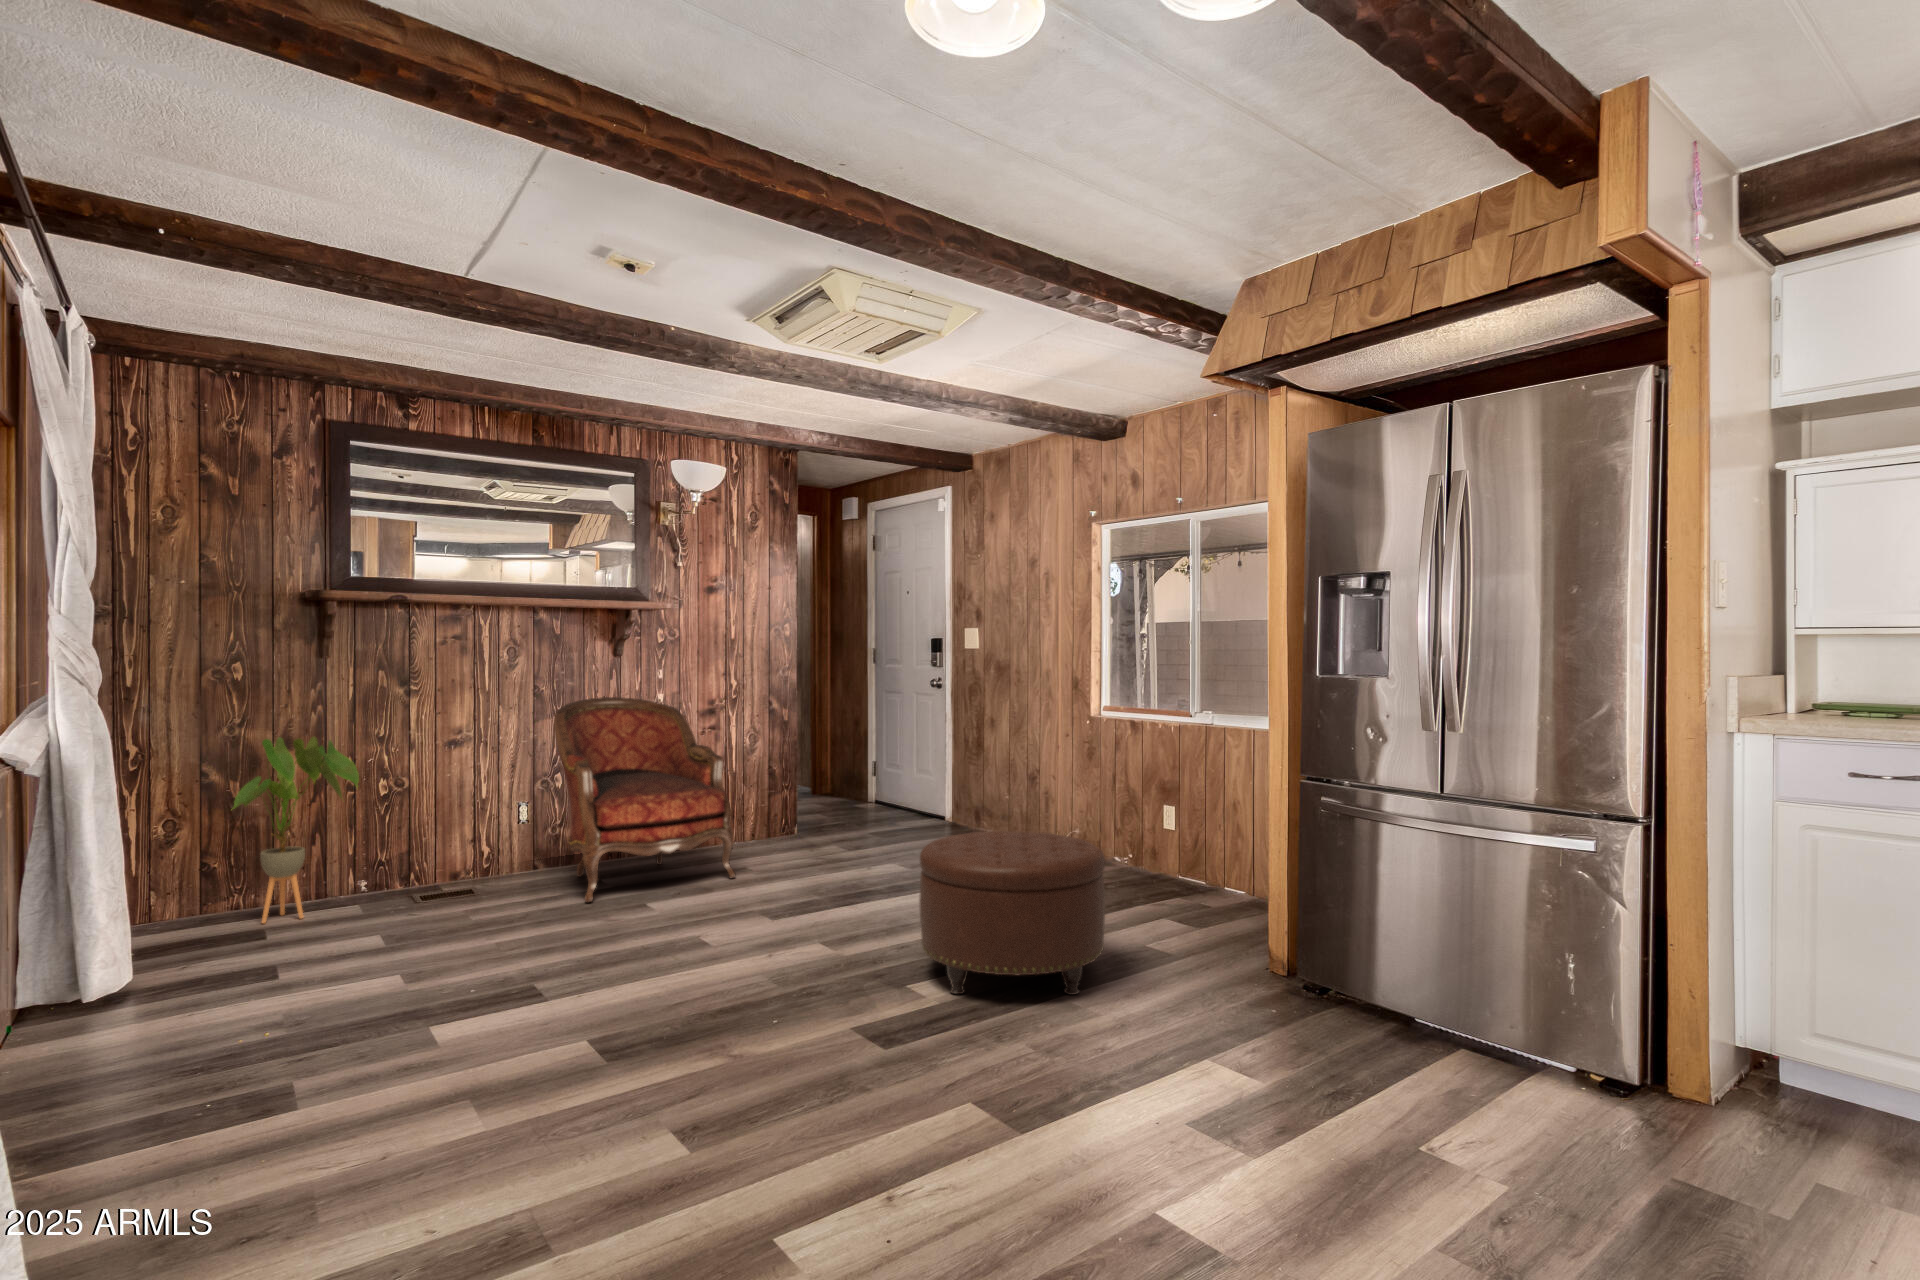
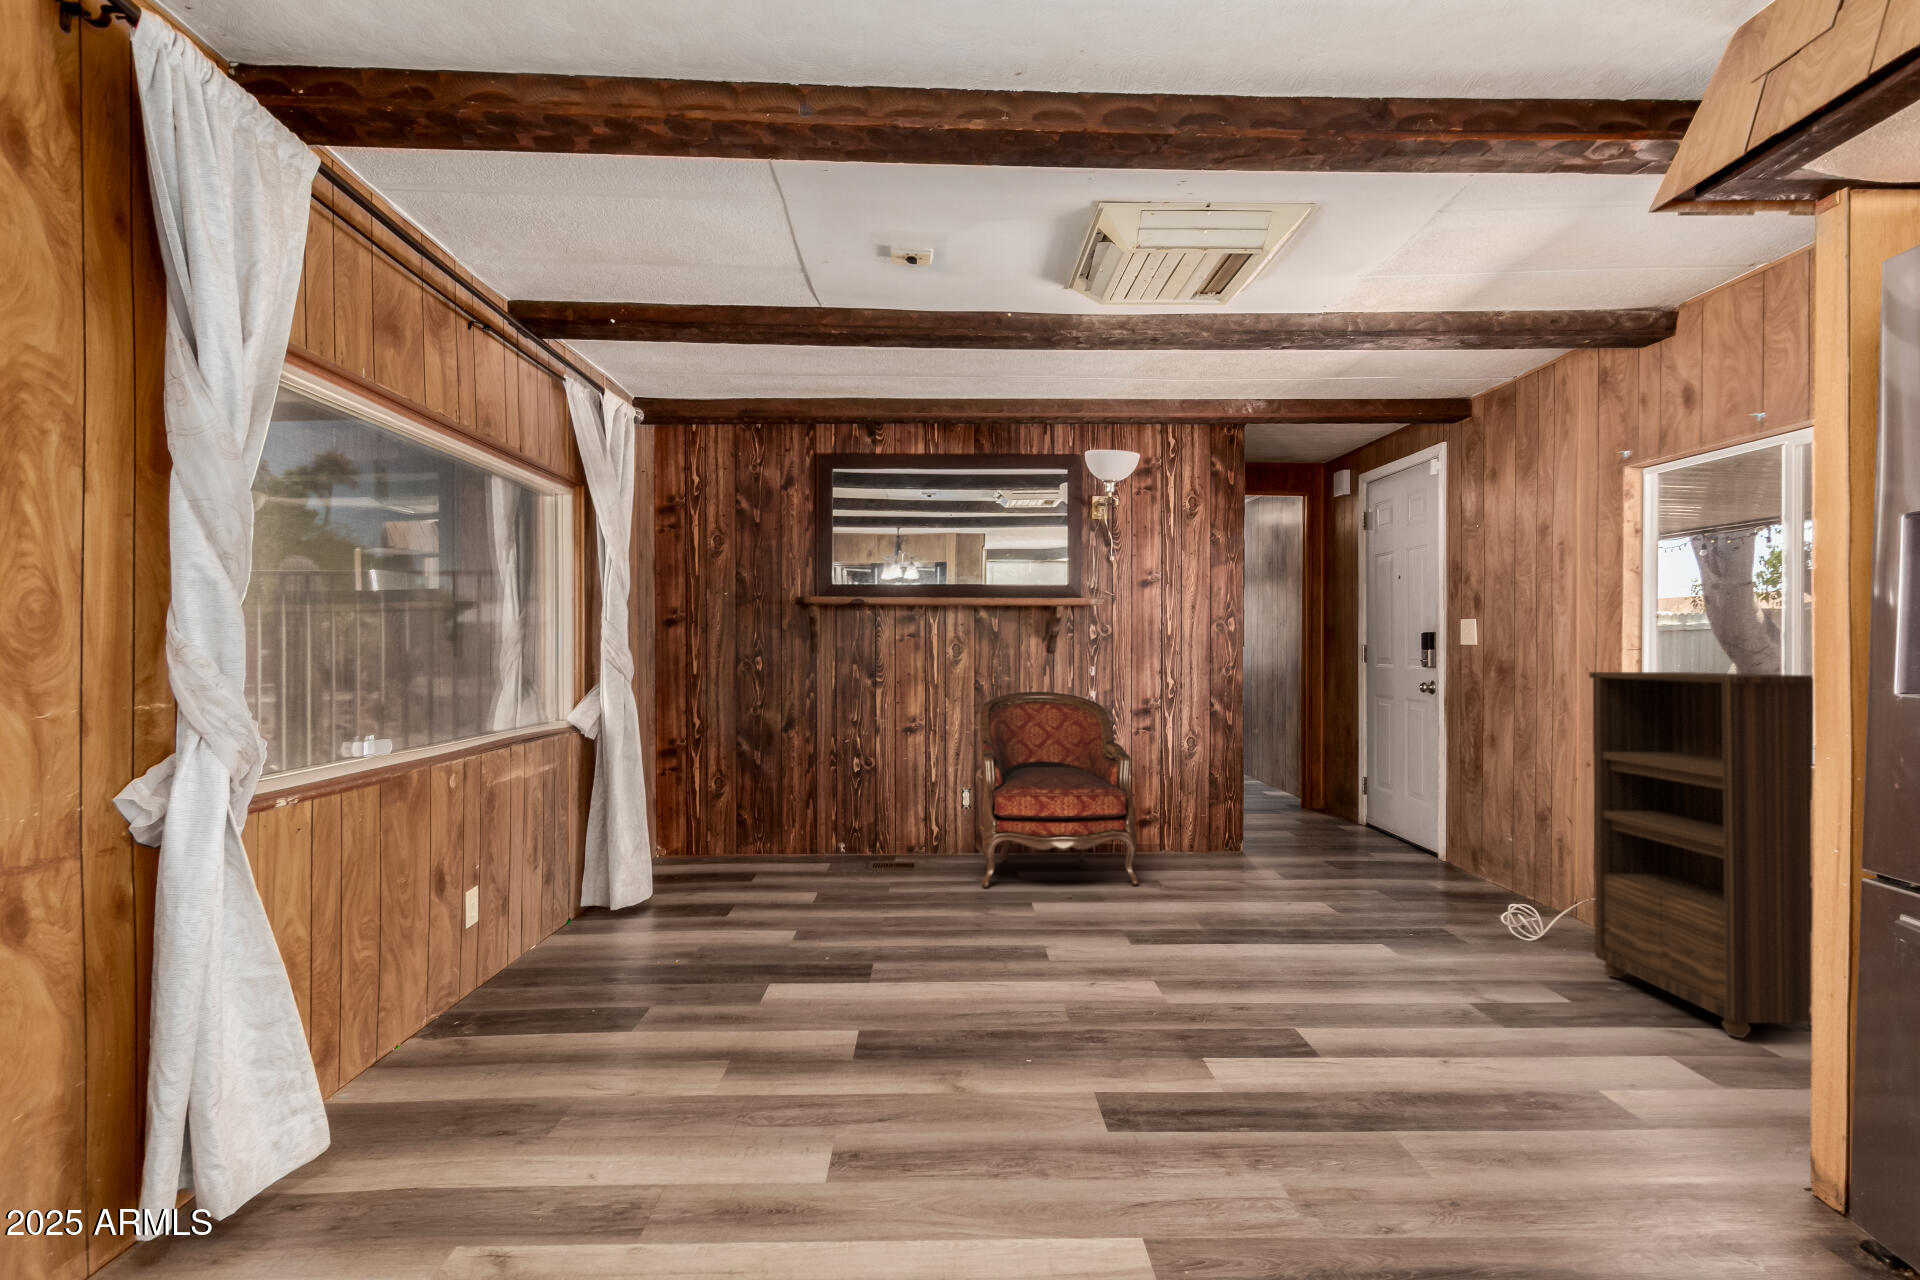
bookshelf: none [1088,671,1229,906] -> present [1589,672,1813,1037]
house plant: present [234,737,359,923] -> none [730,716,815,864]
ottoman: present [919,831,1105,995] -> none [1234,875,1515,1139]

